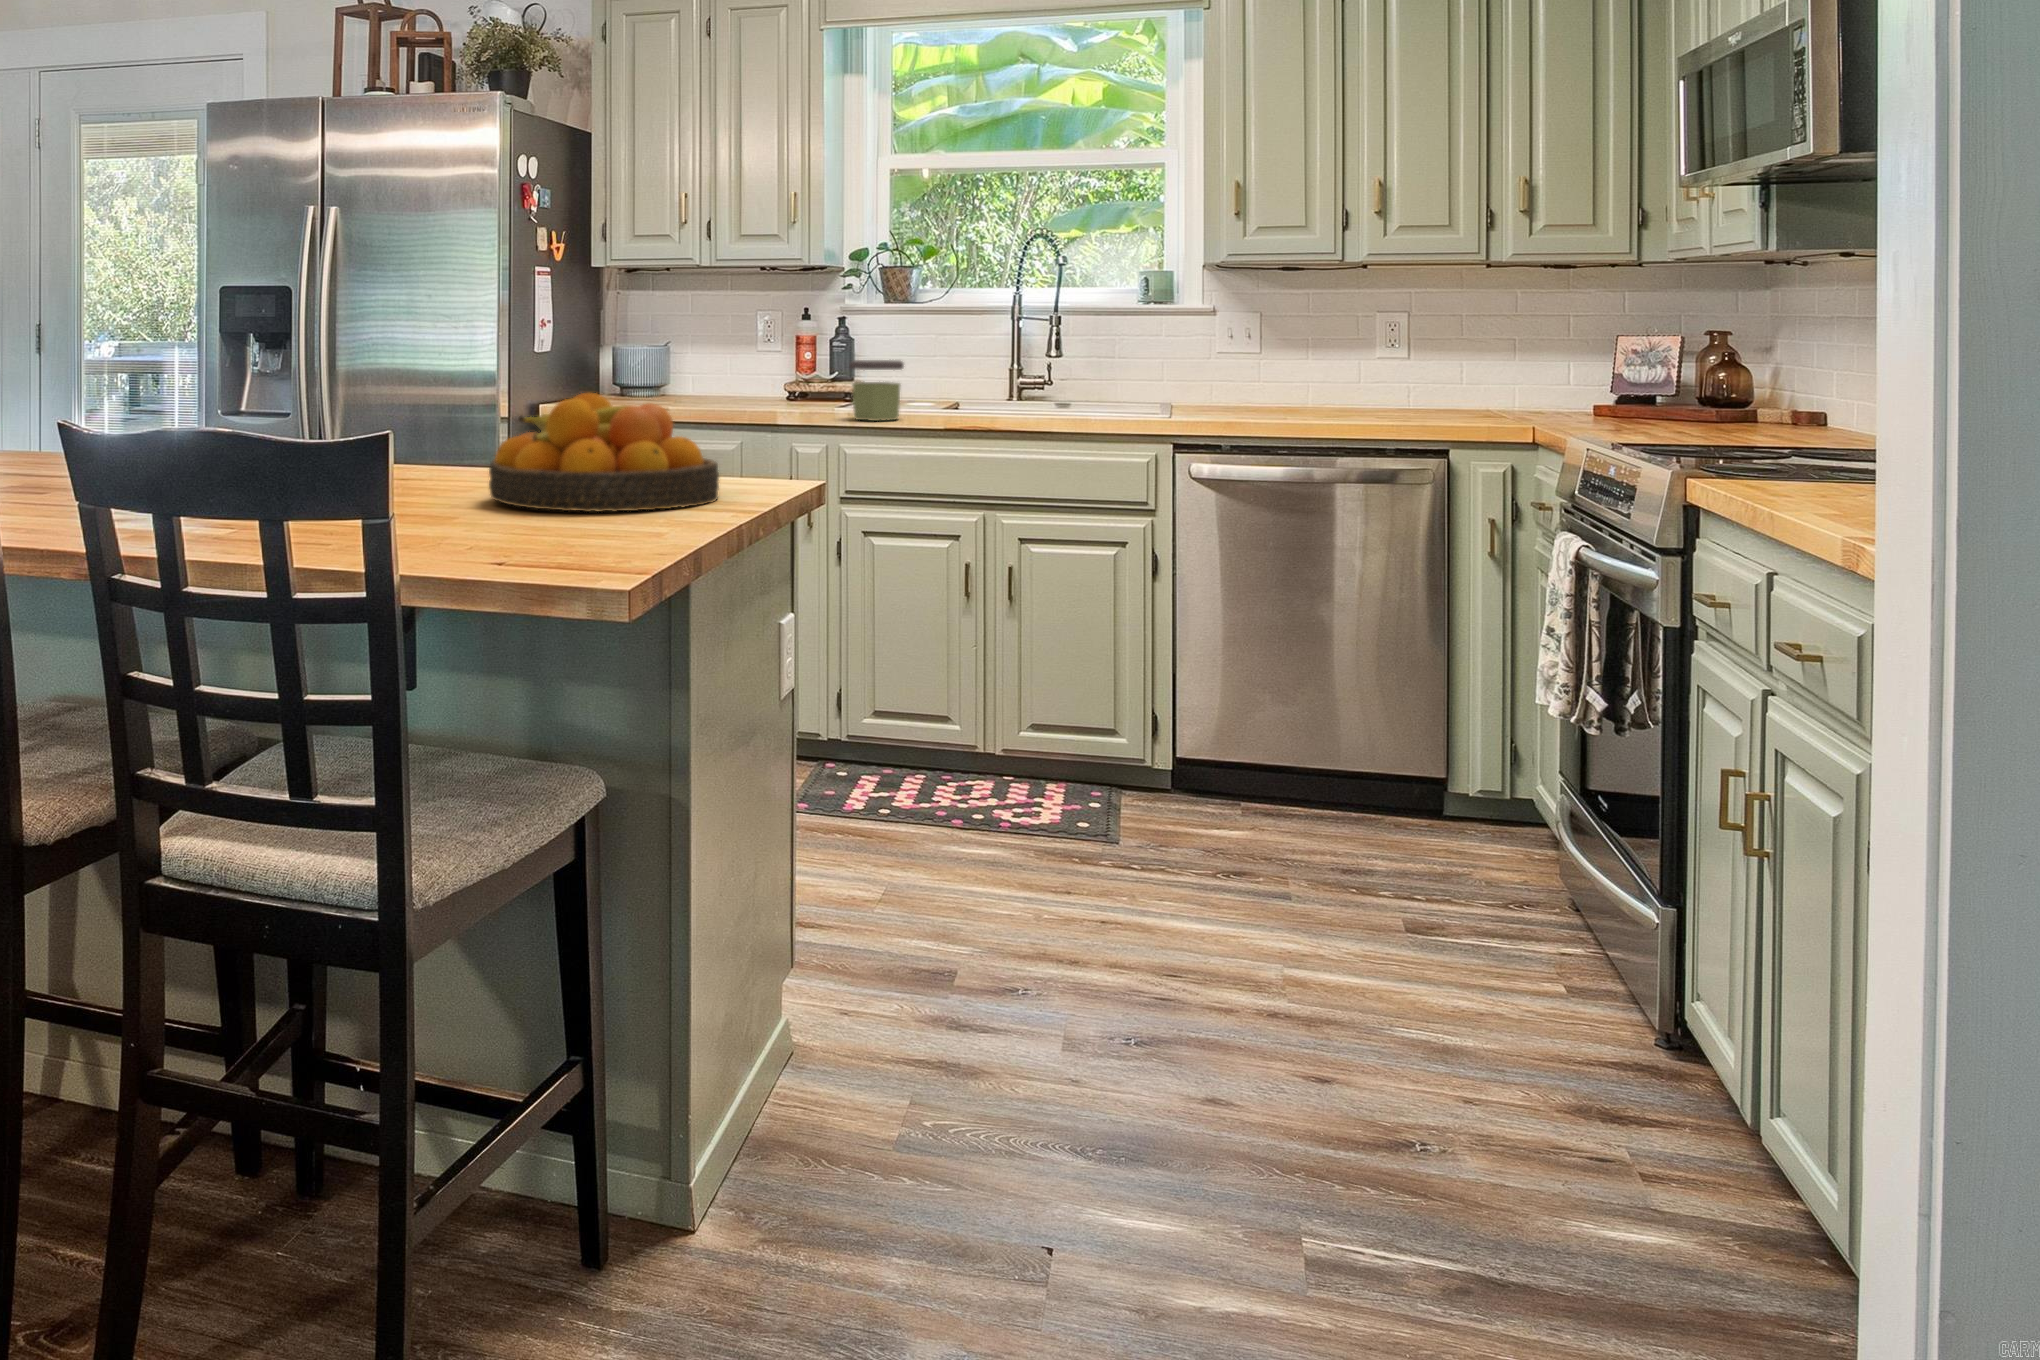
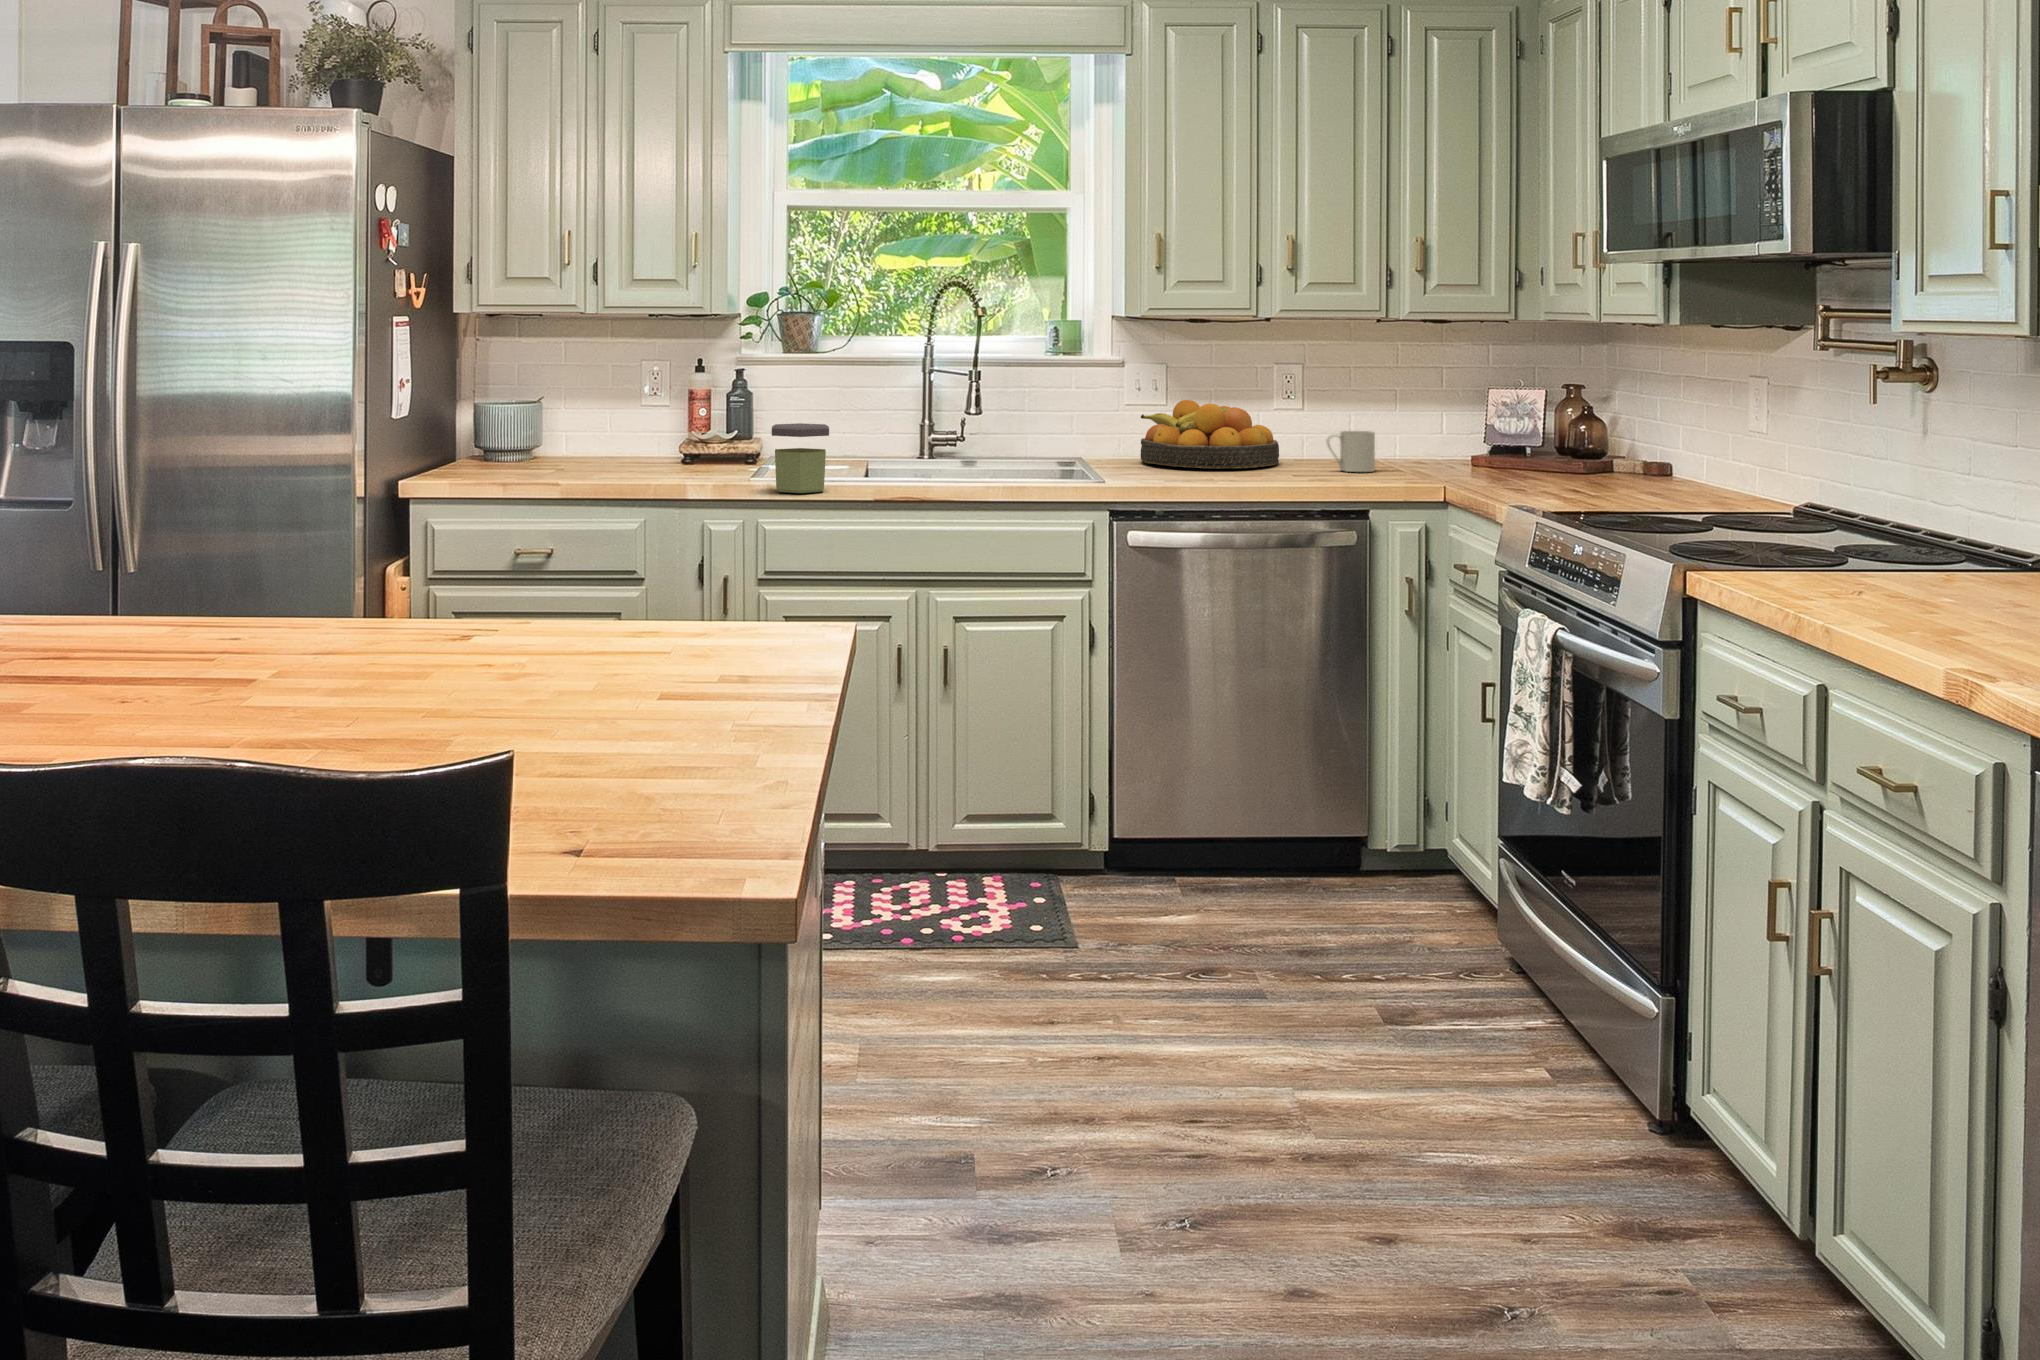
mug: none [1414,373,1468,414] -> present [1327,431,1375,472]
fruit bowl: present [489,393,719,512] -> present [1141,400,1279,469]

